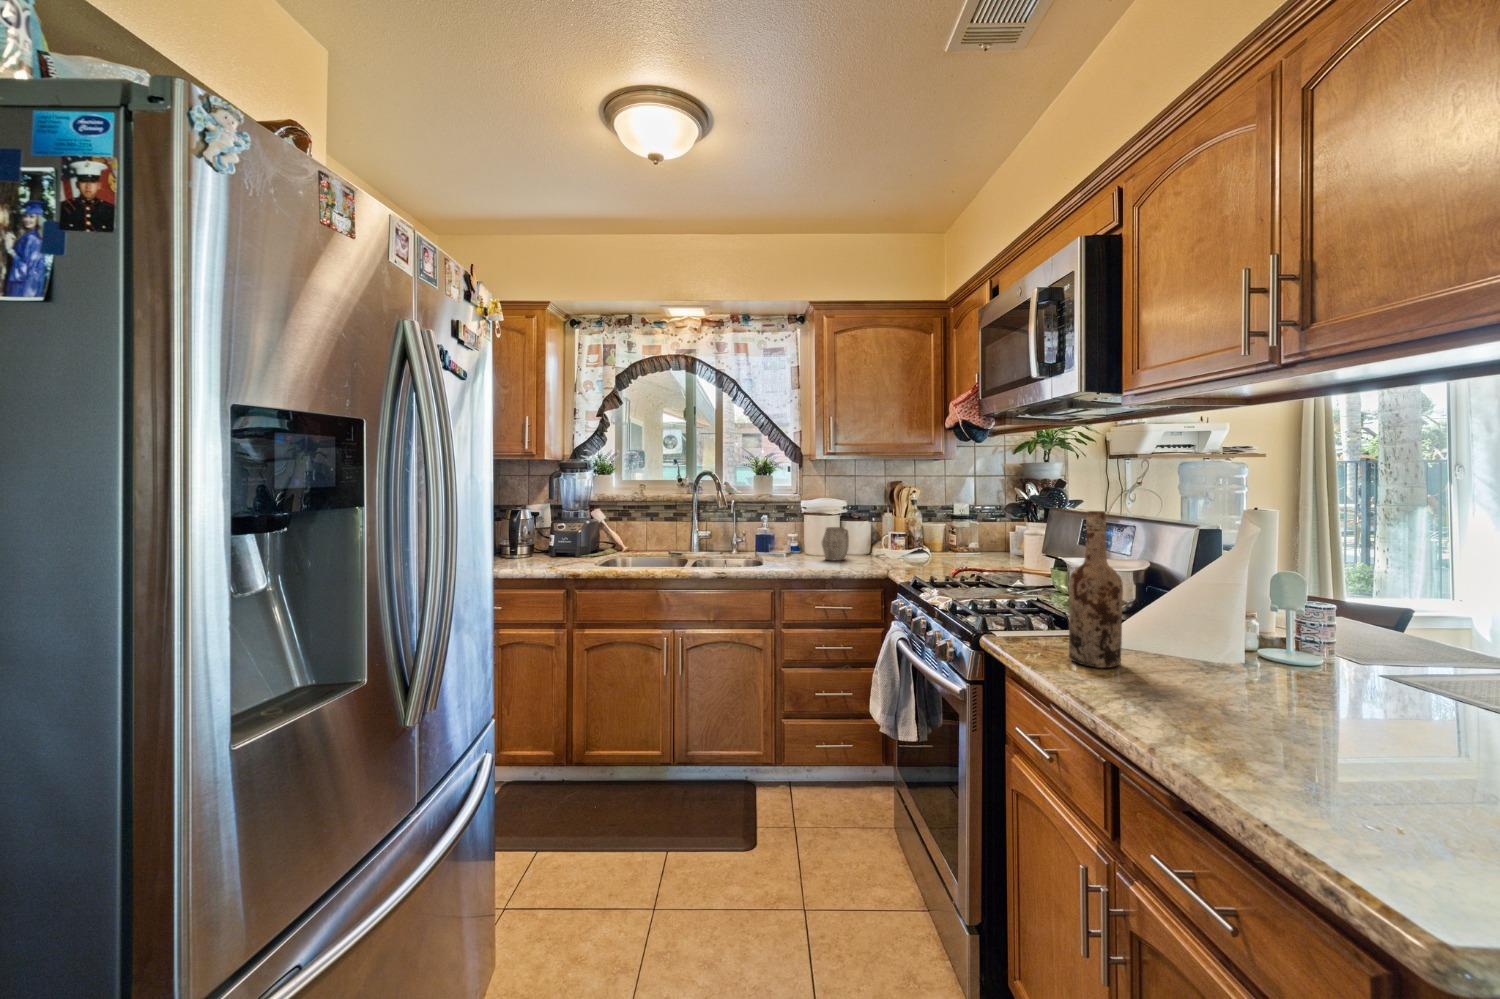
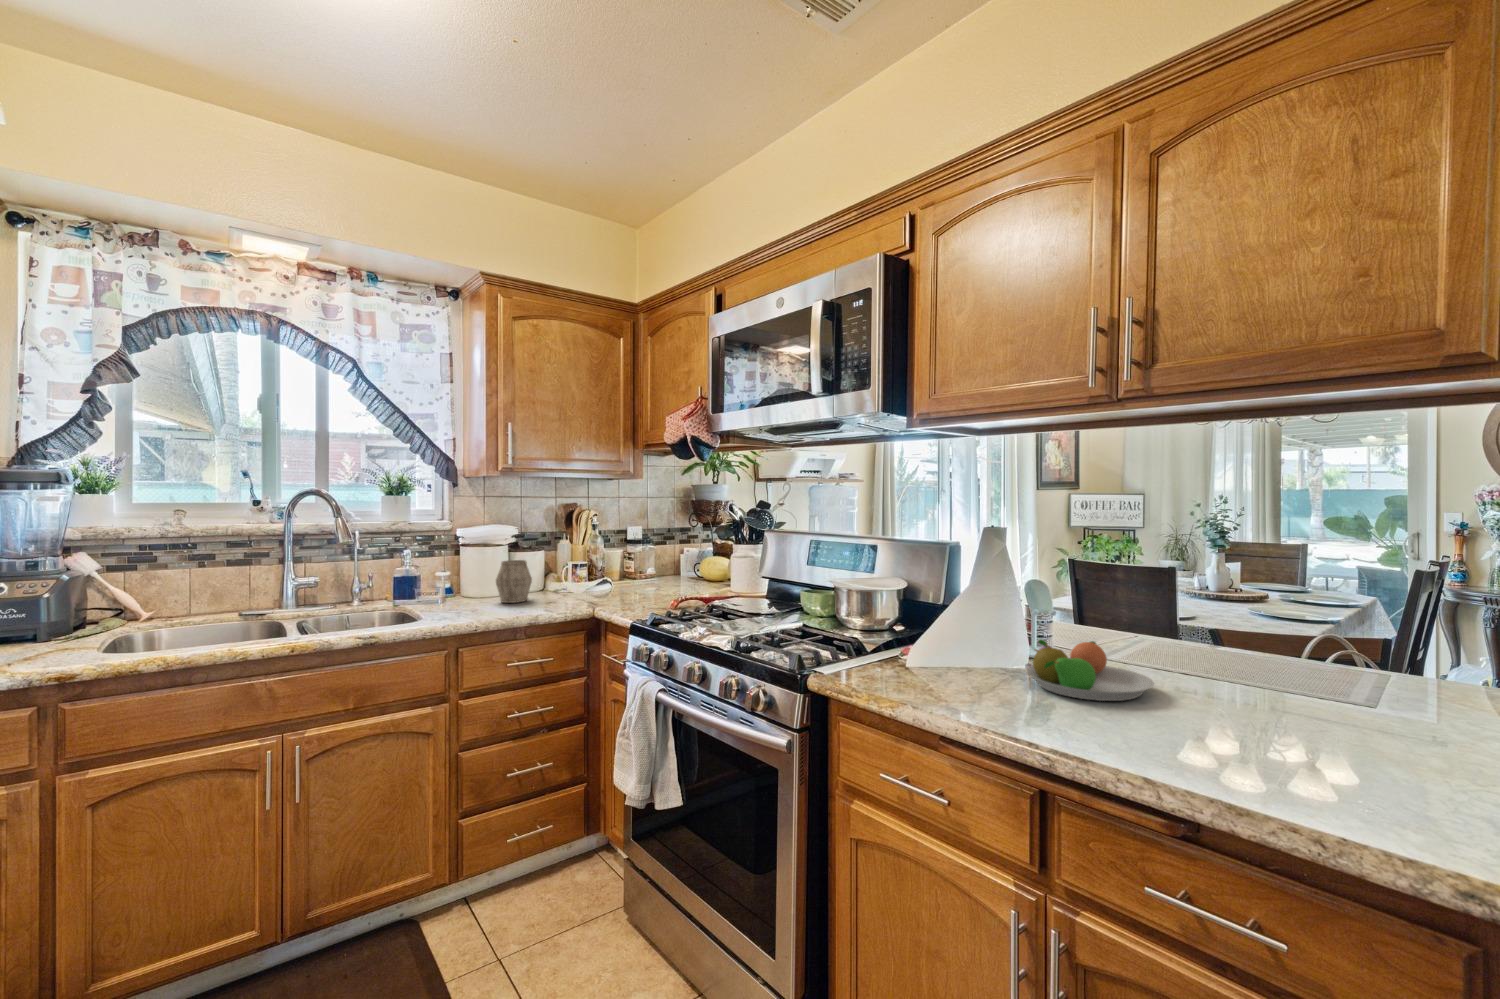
wine bottle: present [1069,511,1123,668] -> none [920,538,968,694]
fruit bowl: none [1196,629,1378,709] -> present [1027,640,1154,701]

